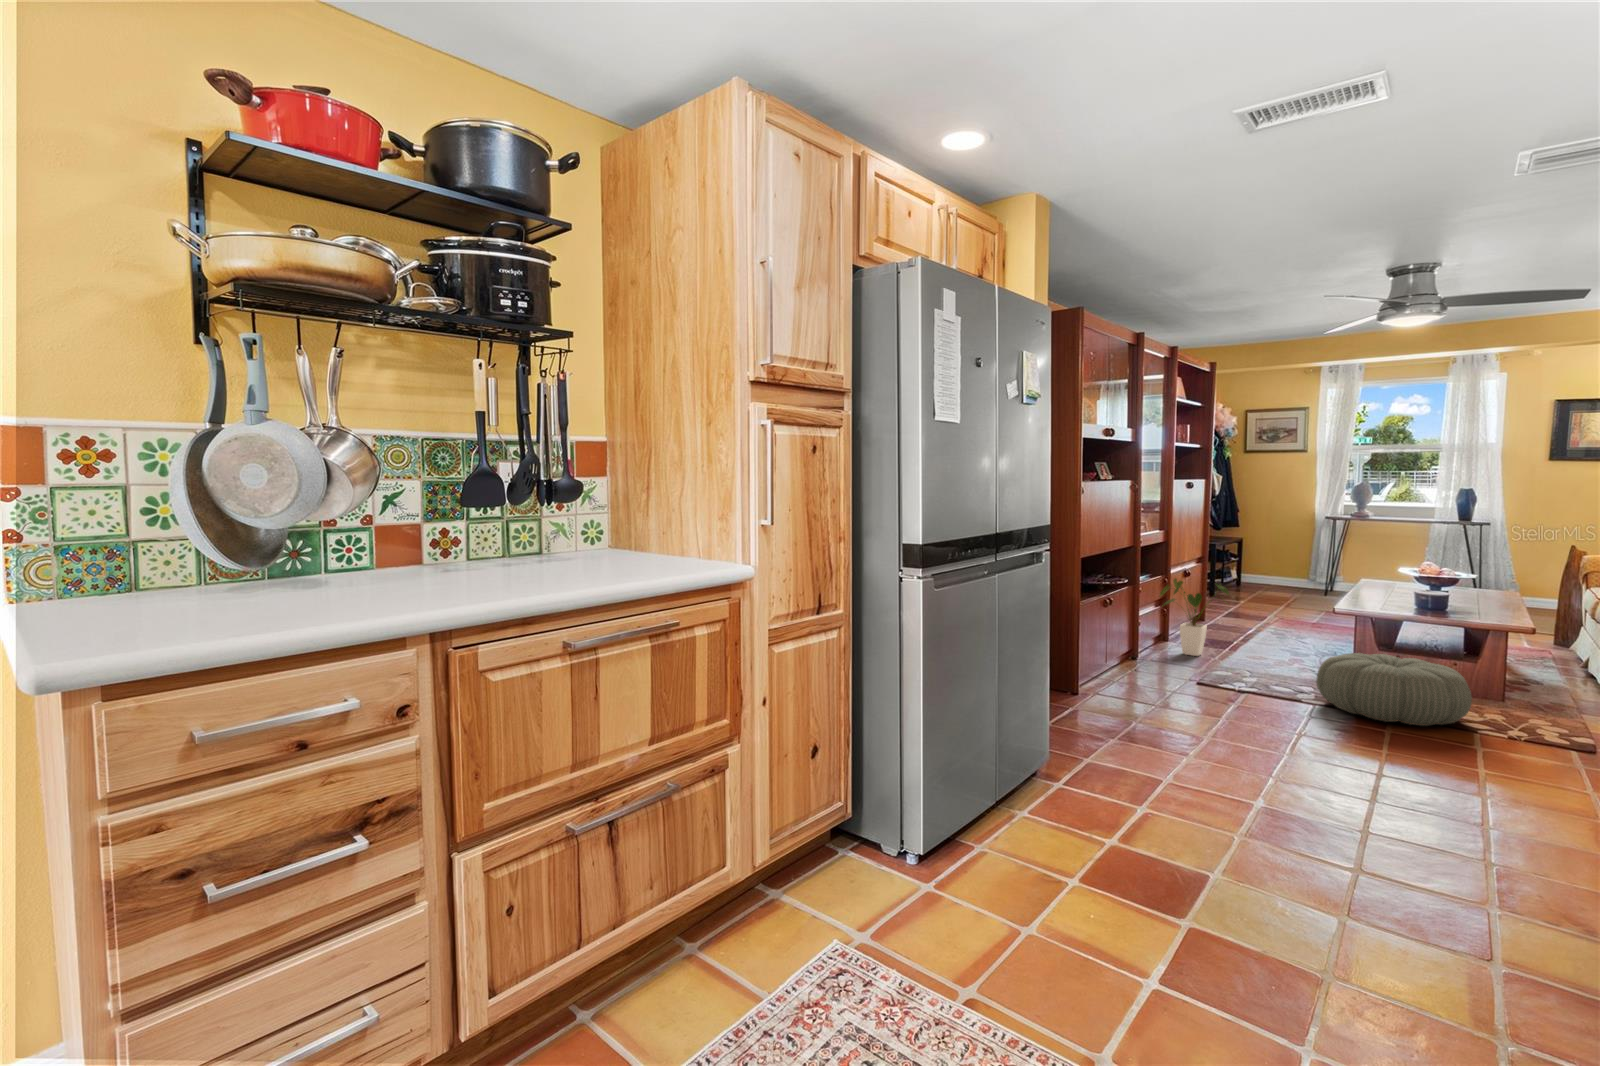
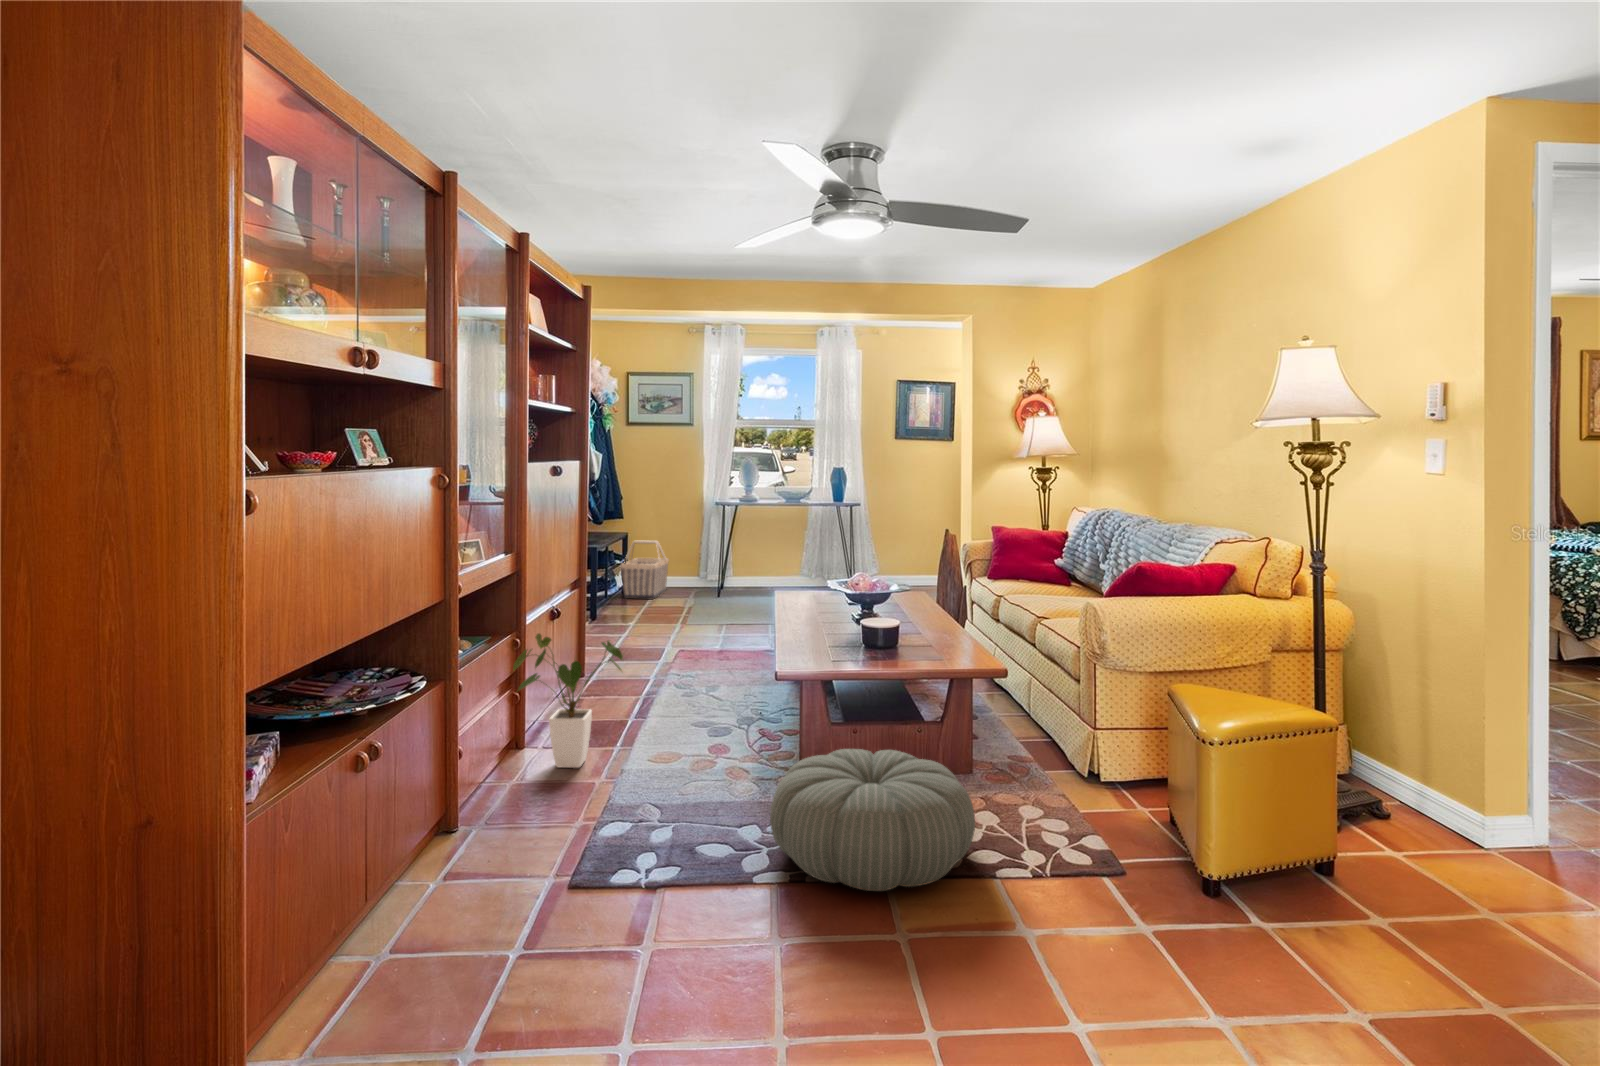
basket: none [1234,544,1279,590] -> present [621,541,669,598]

